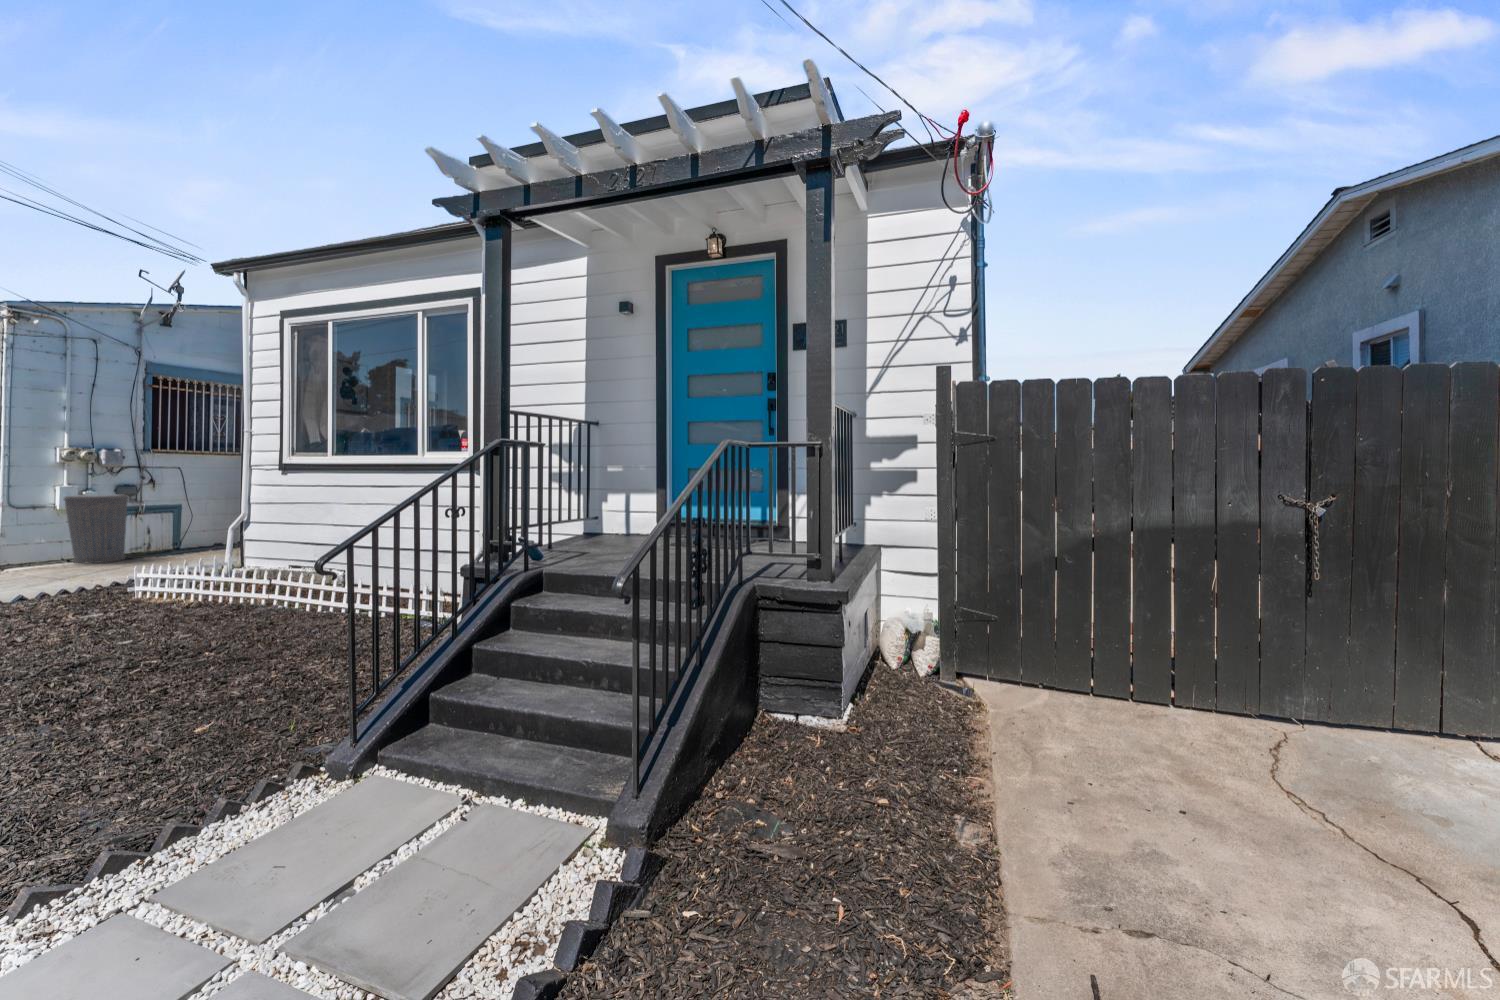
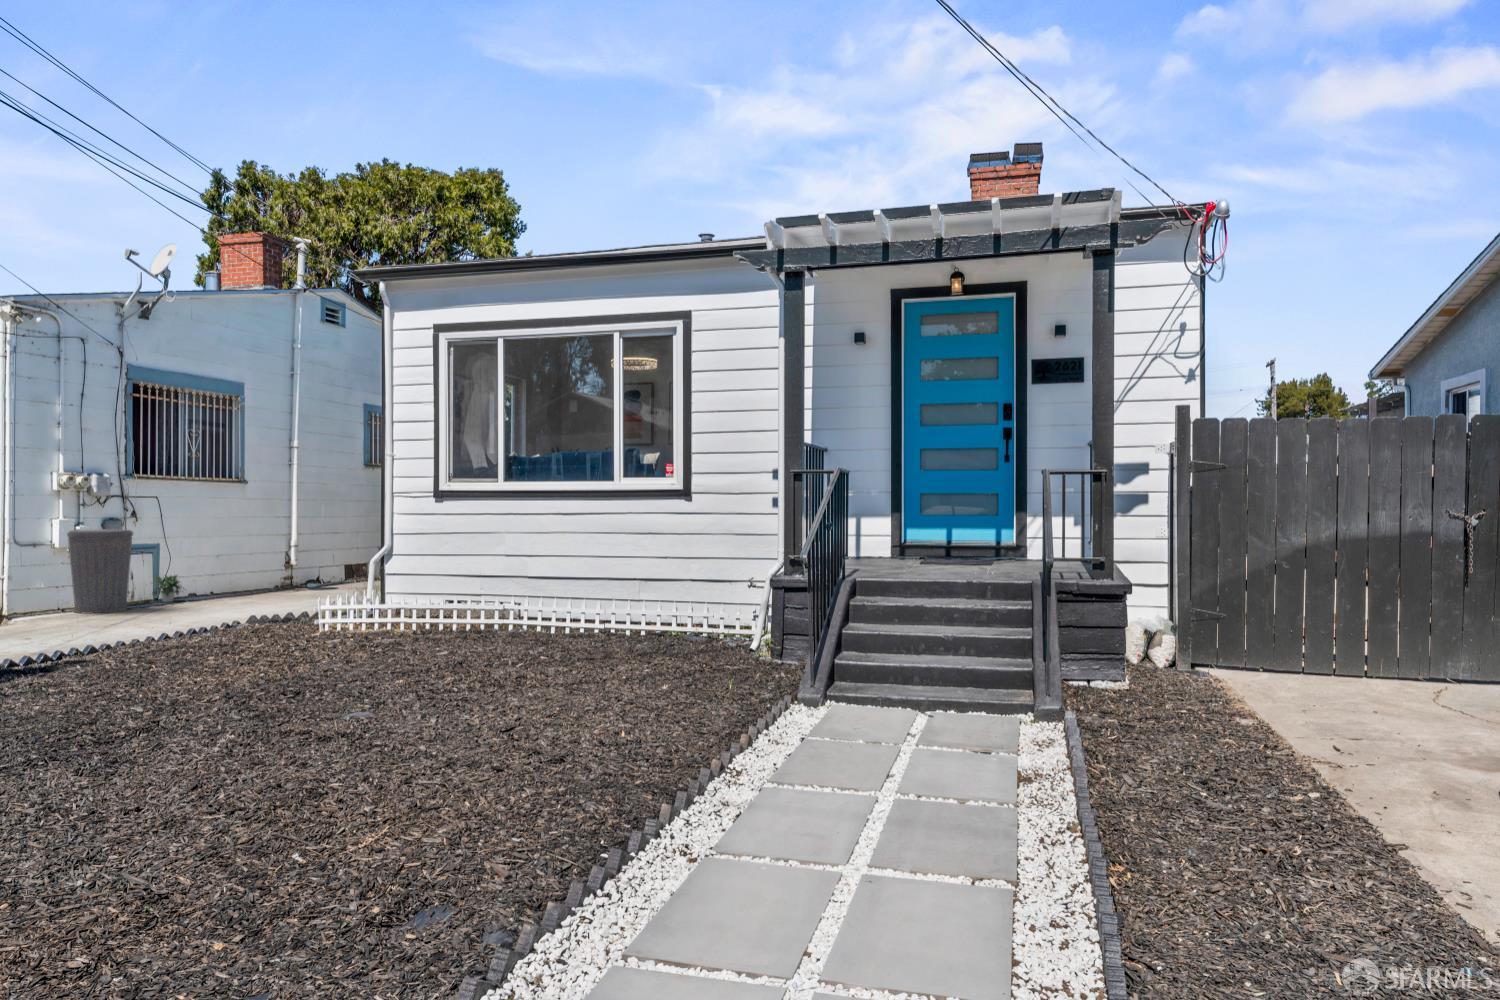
potted plant: none [159,530,199,552] -> present [153,575,184,602]

